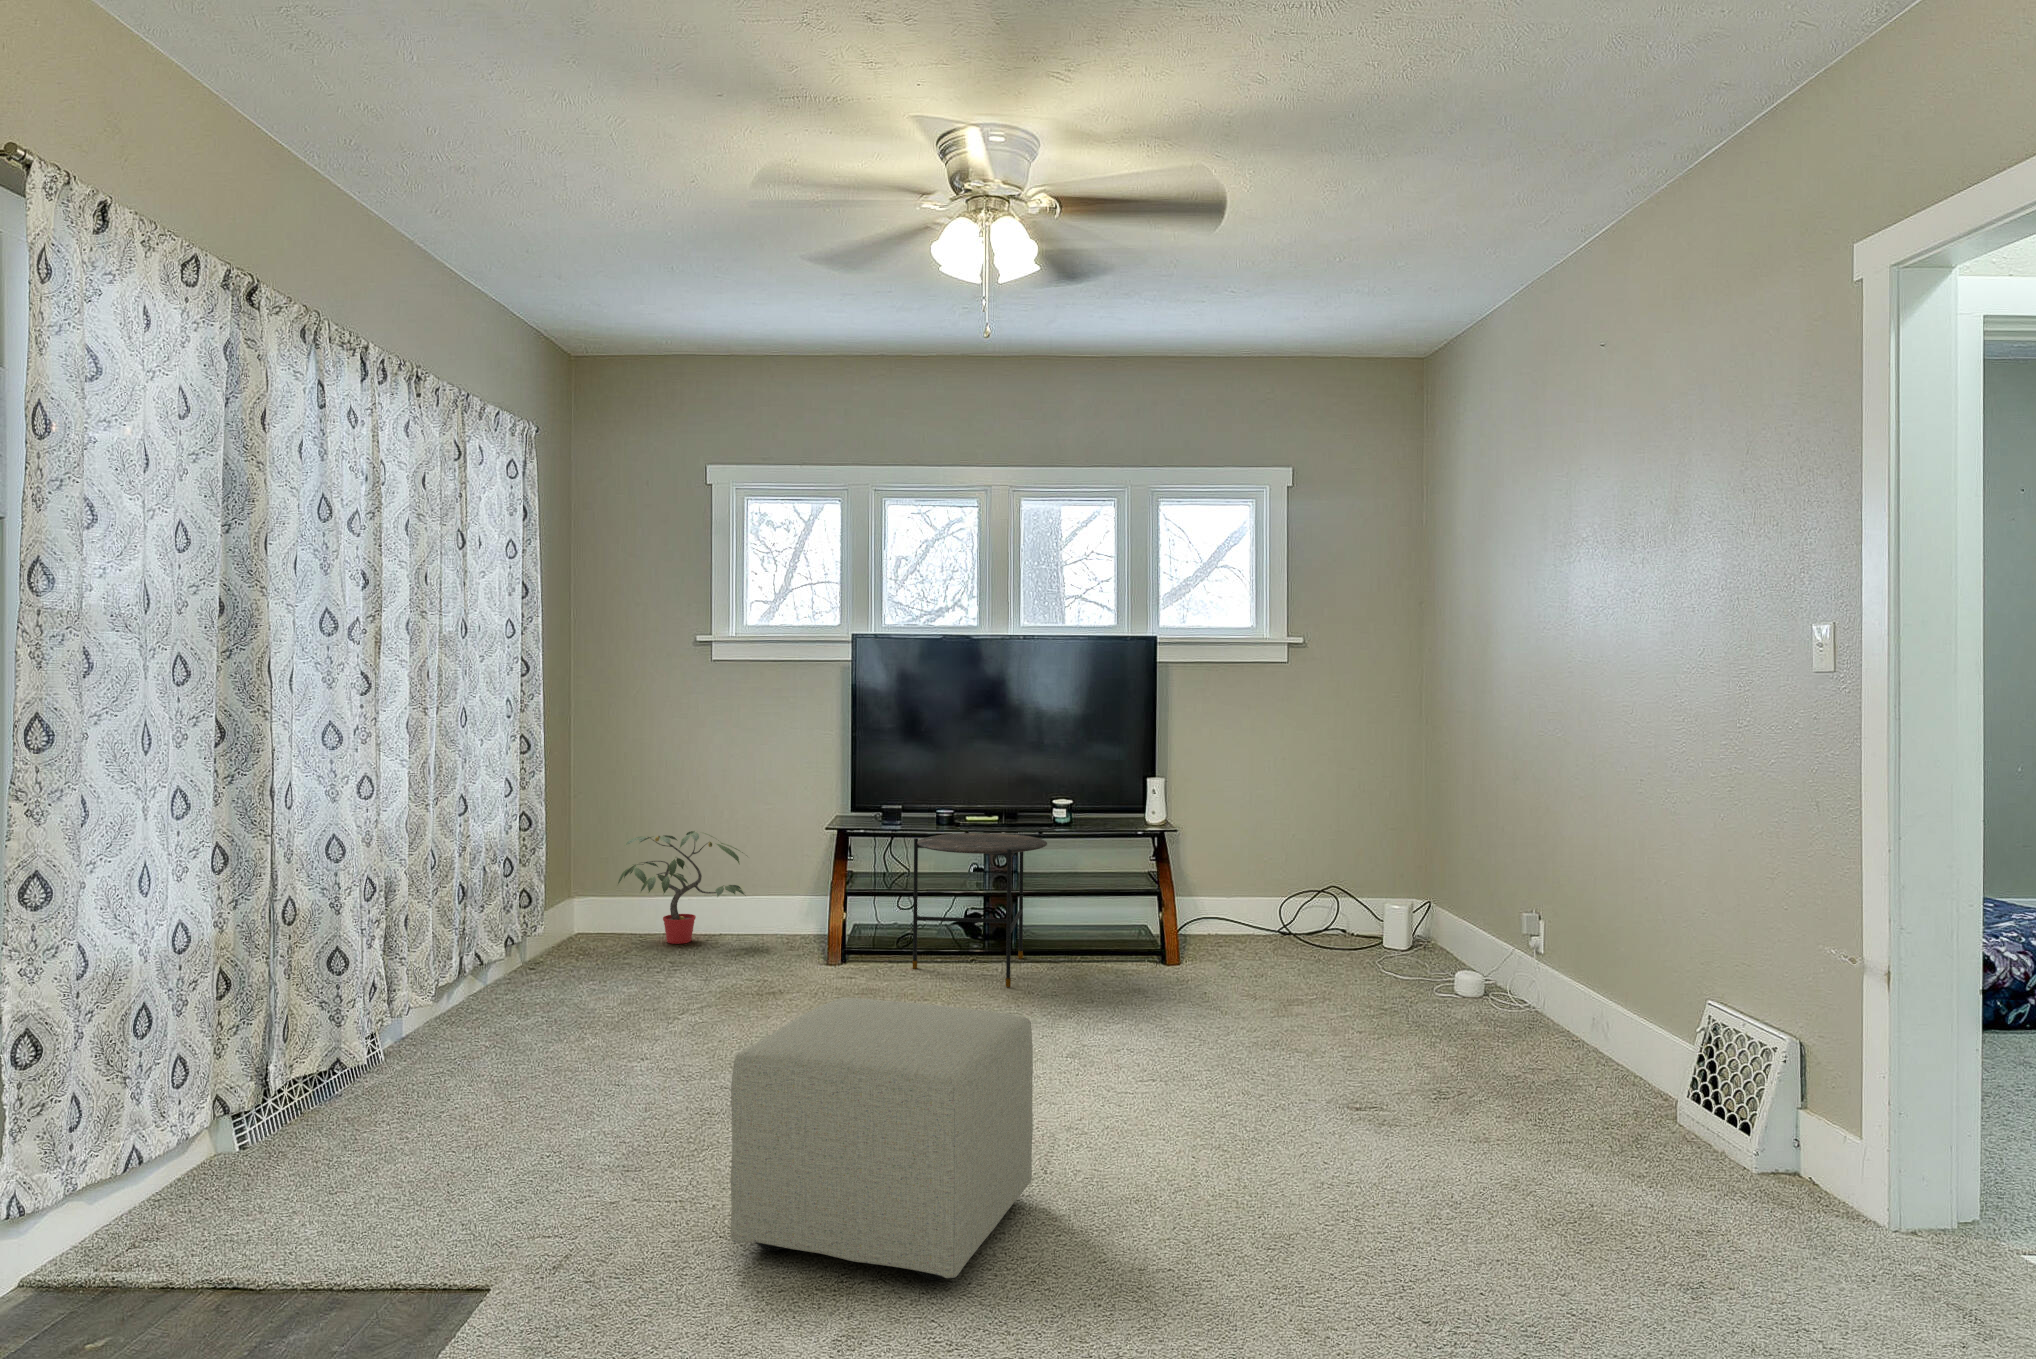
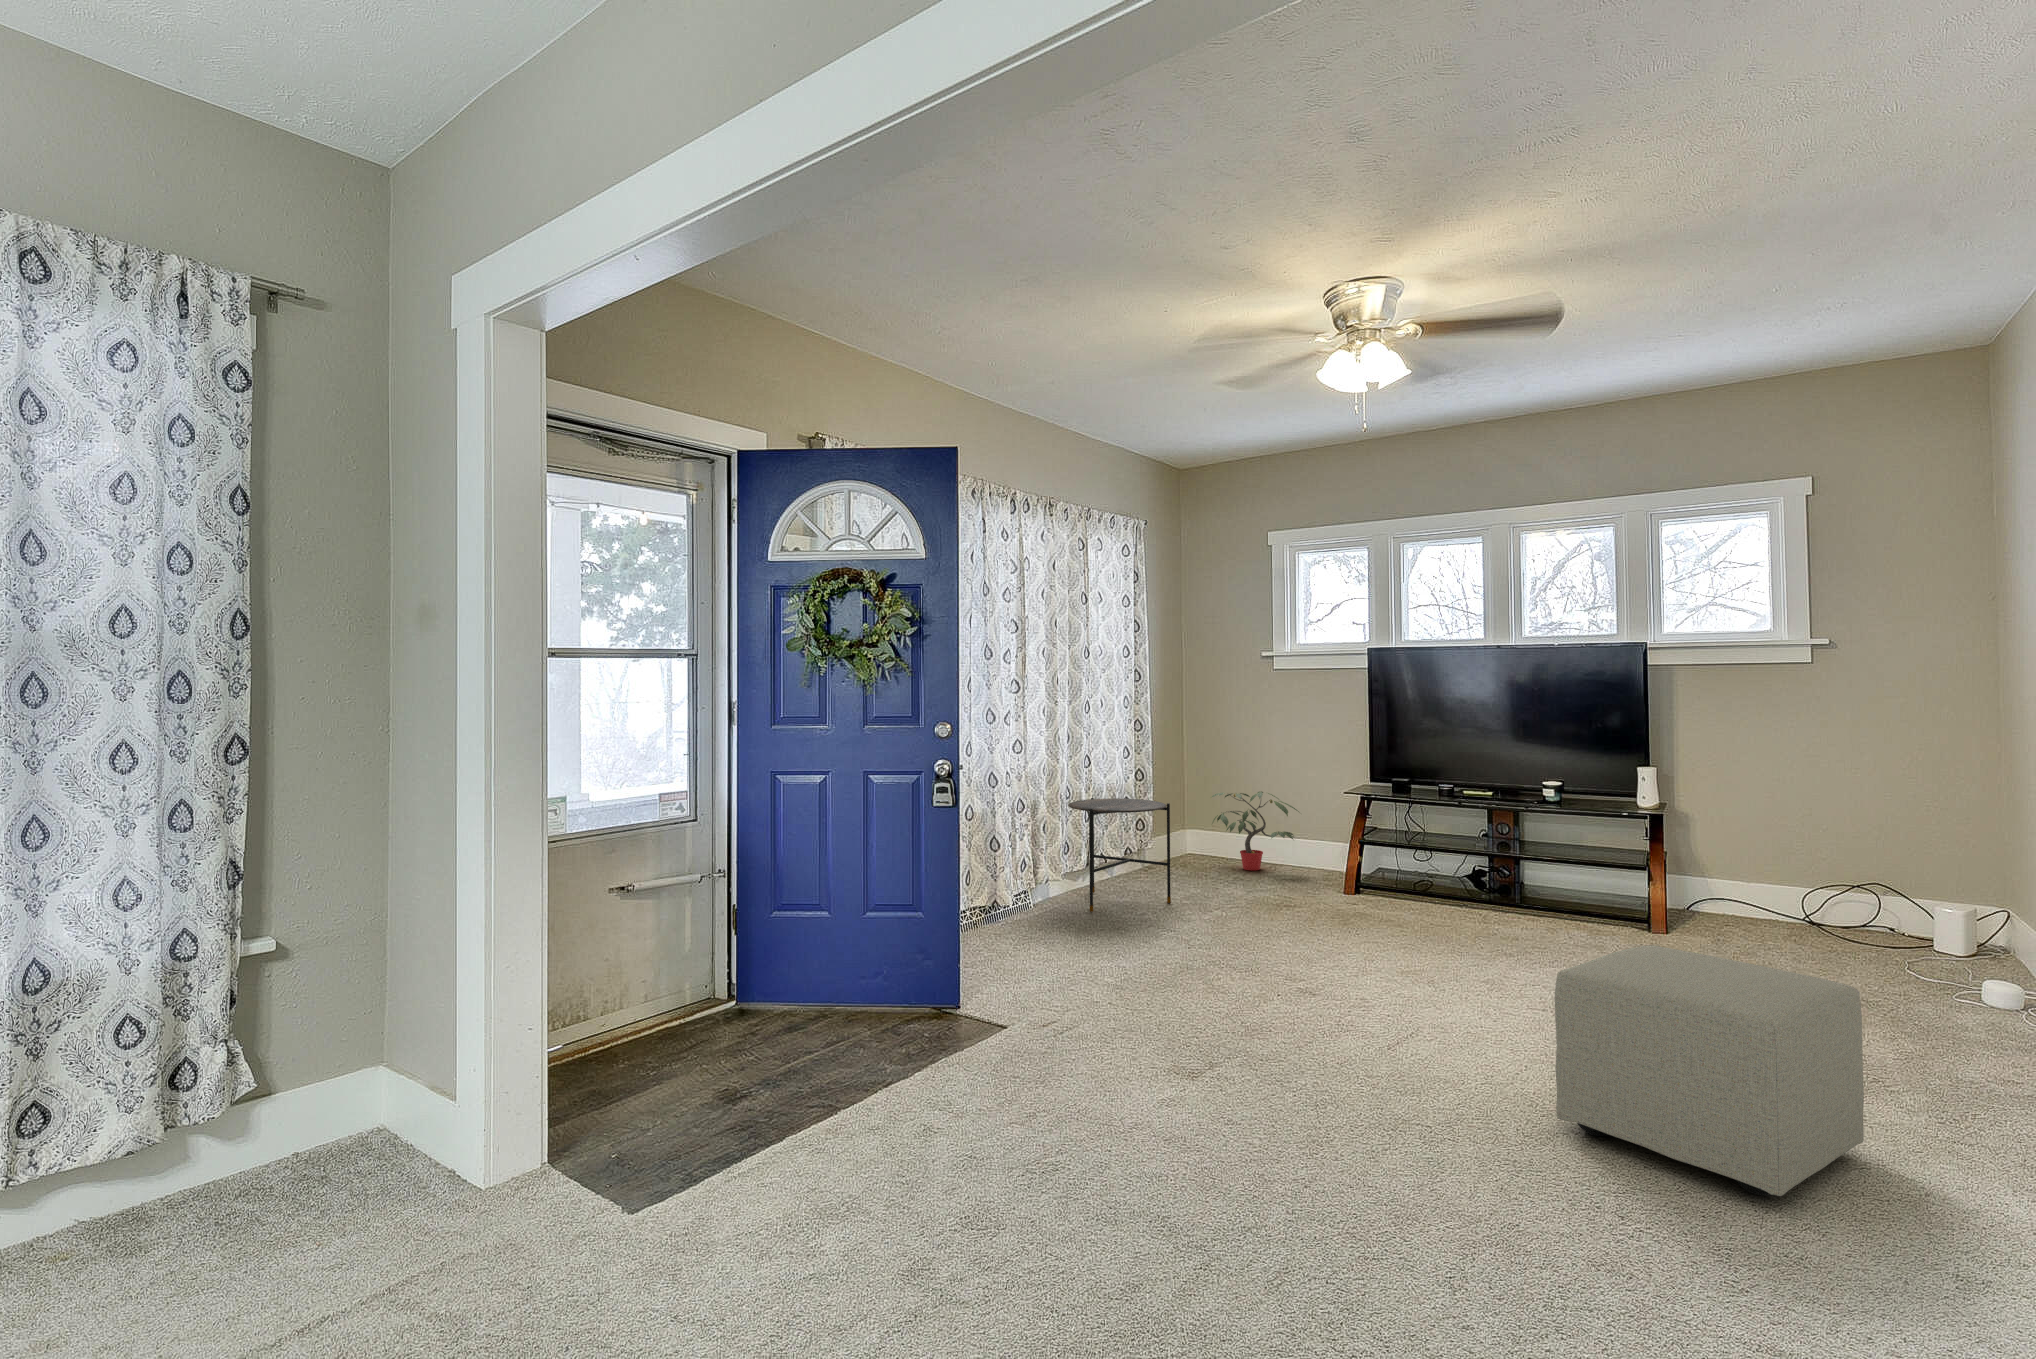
side table: present [912,833,1047,987] -> present [1068,798,1171,912]
ottoman: present [731,998,1033,1280] -> present [1554,945,1864,1196]

